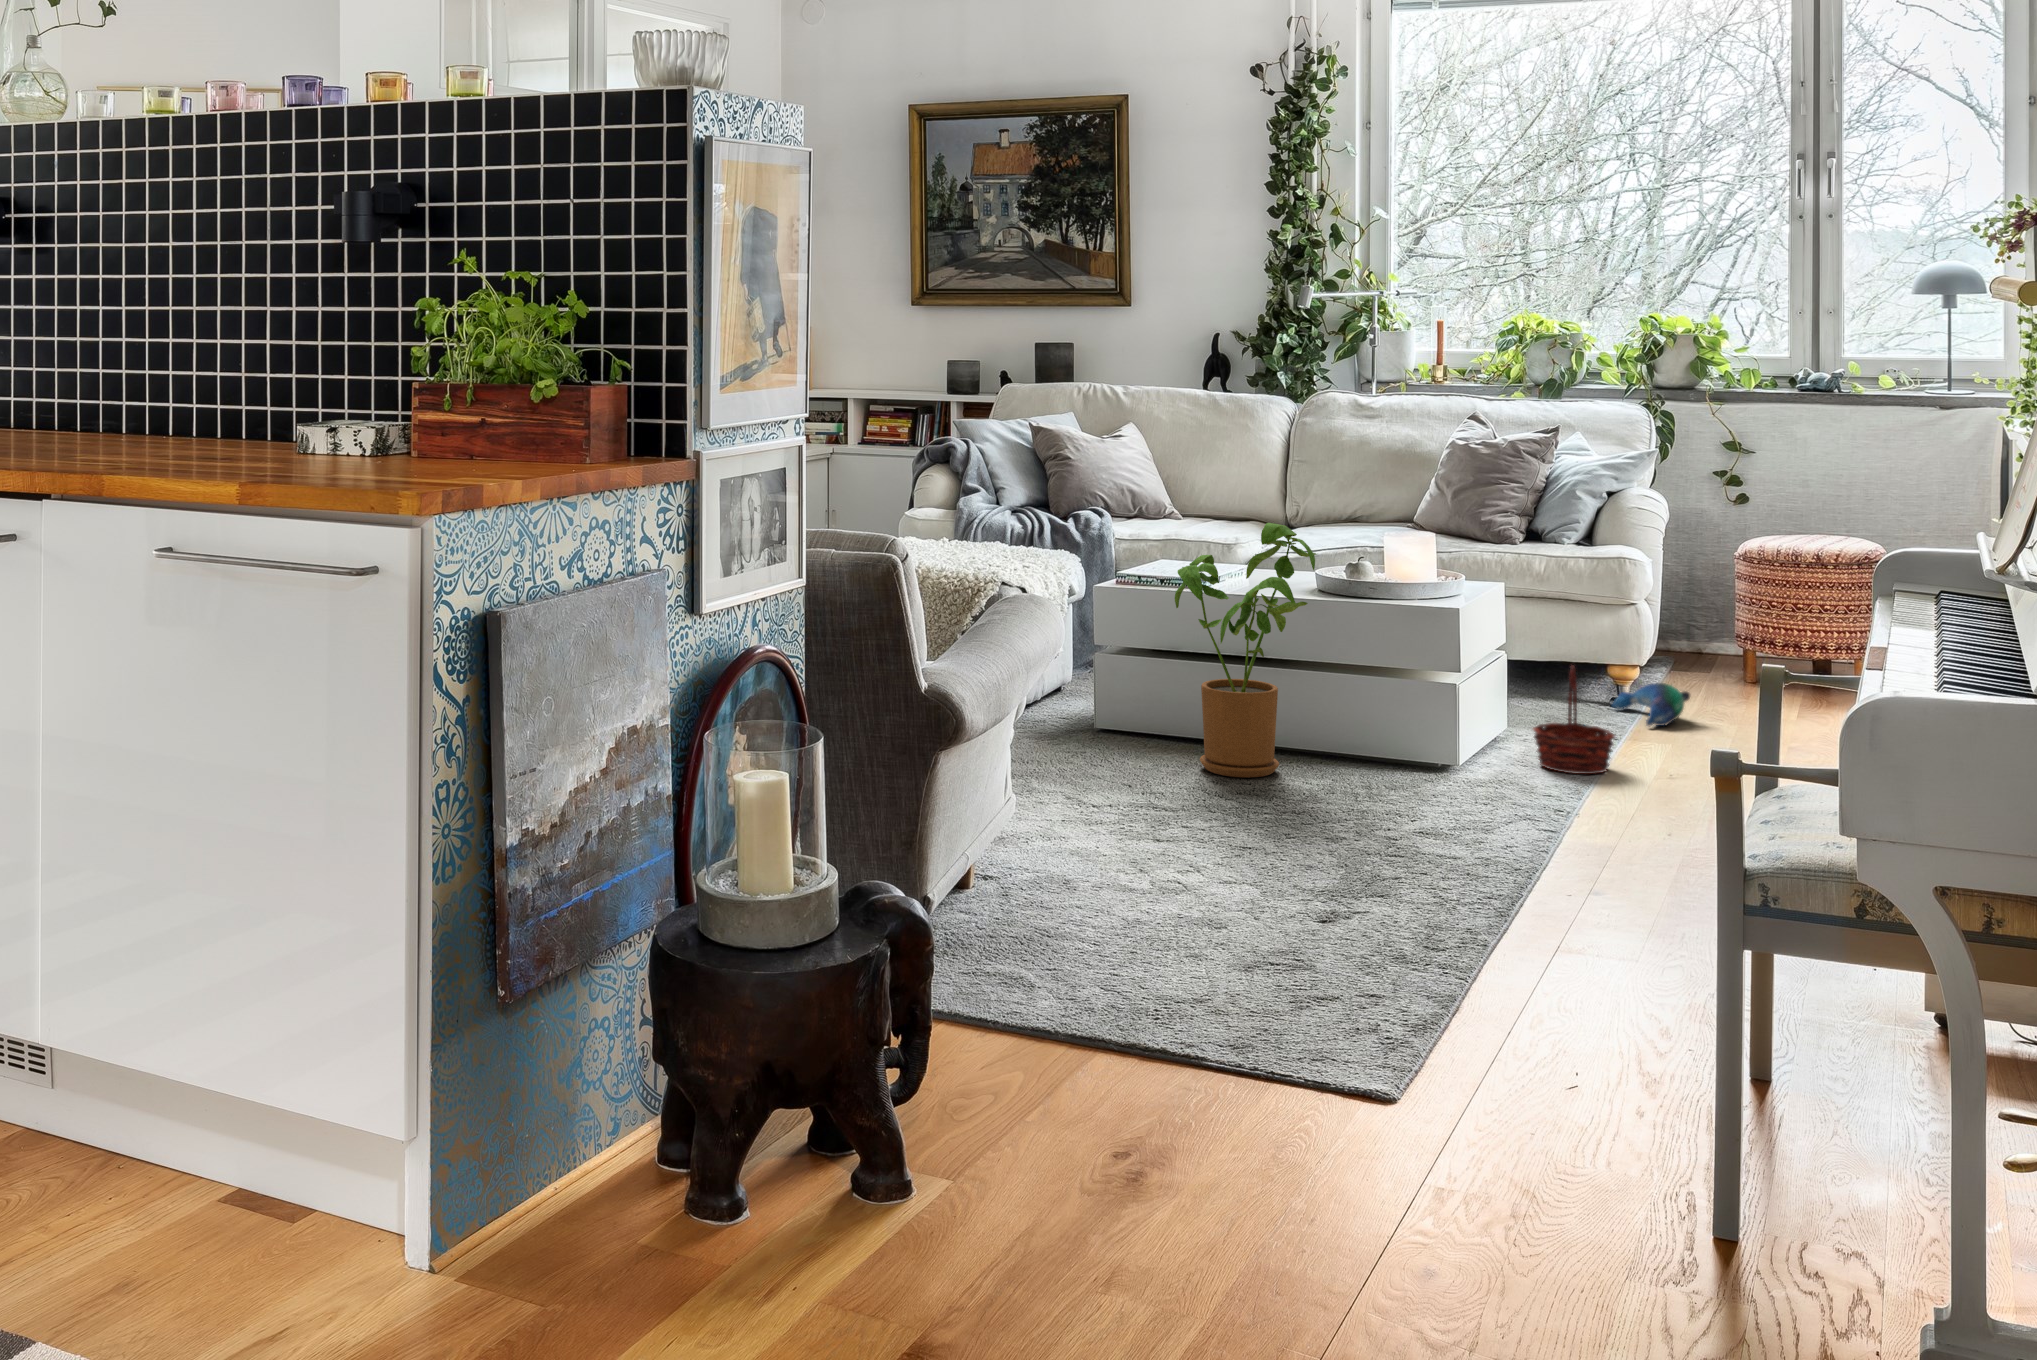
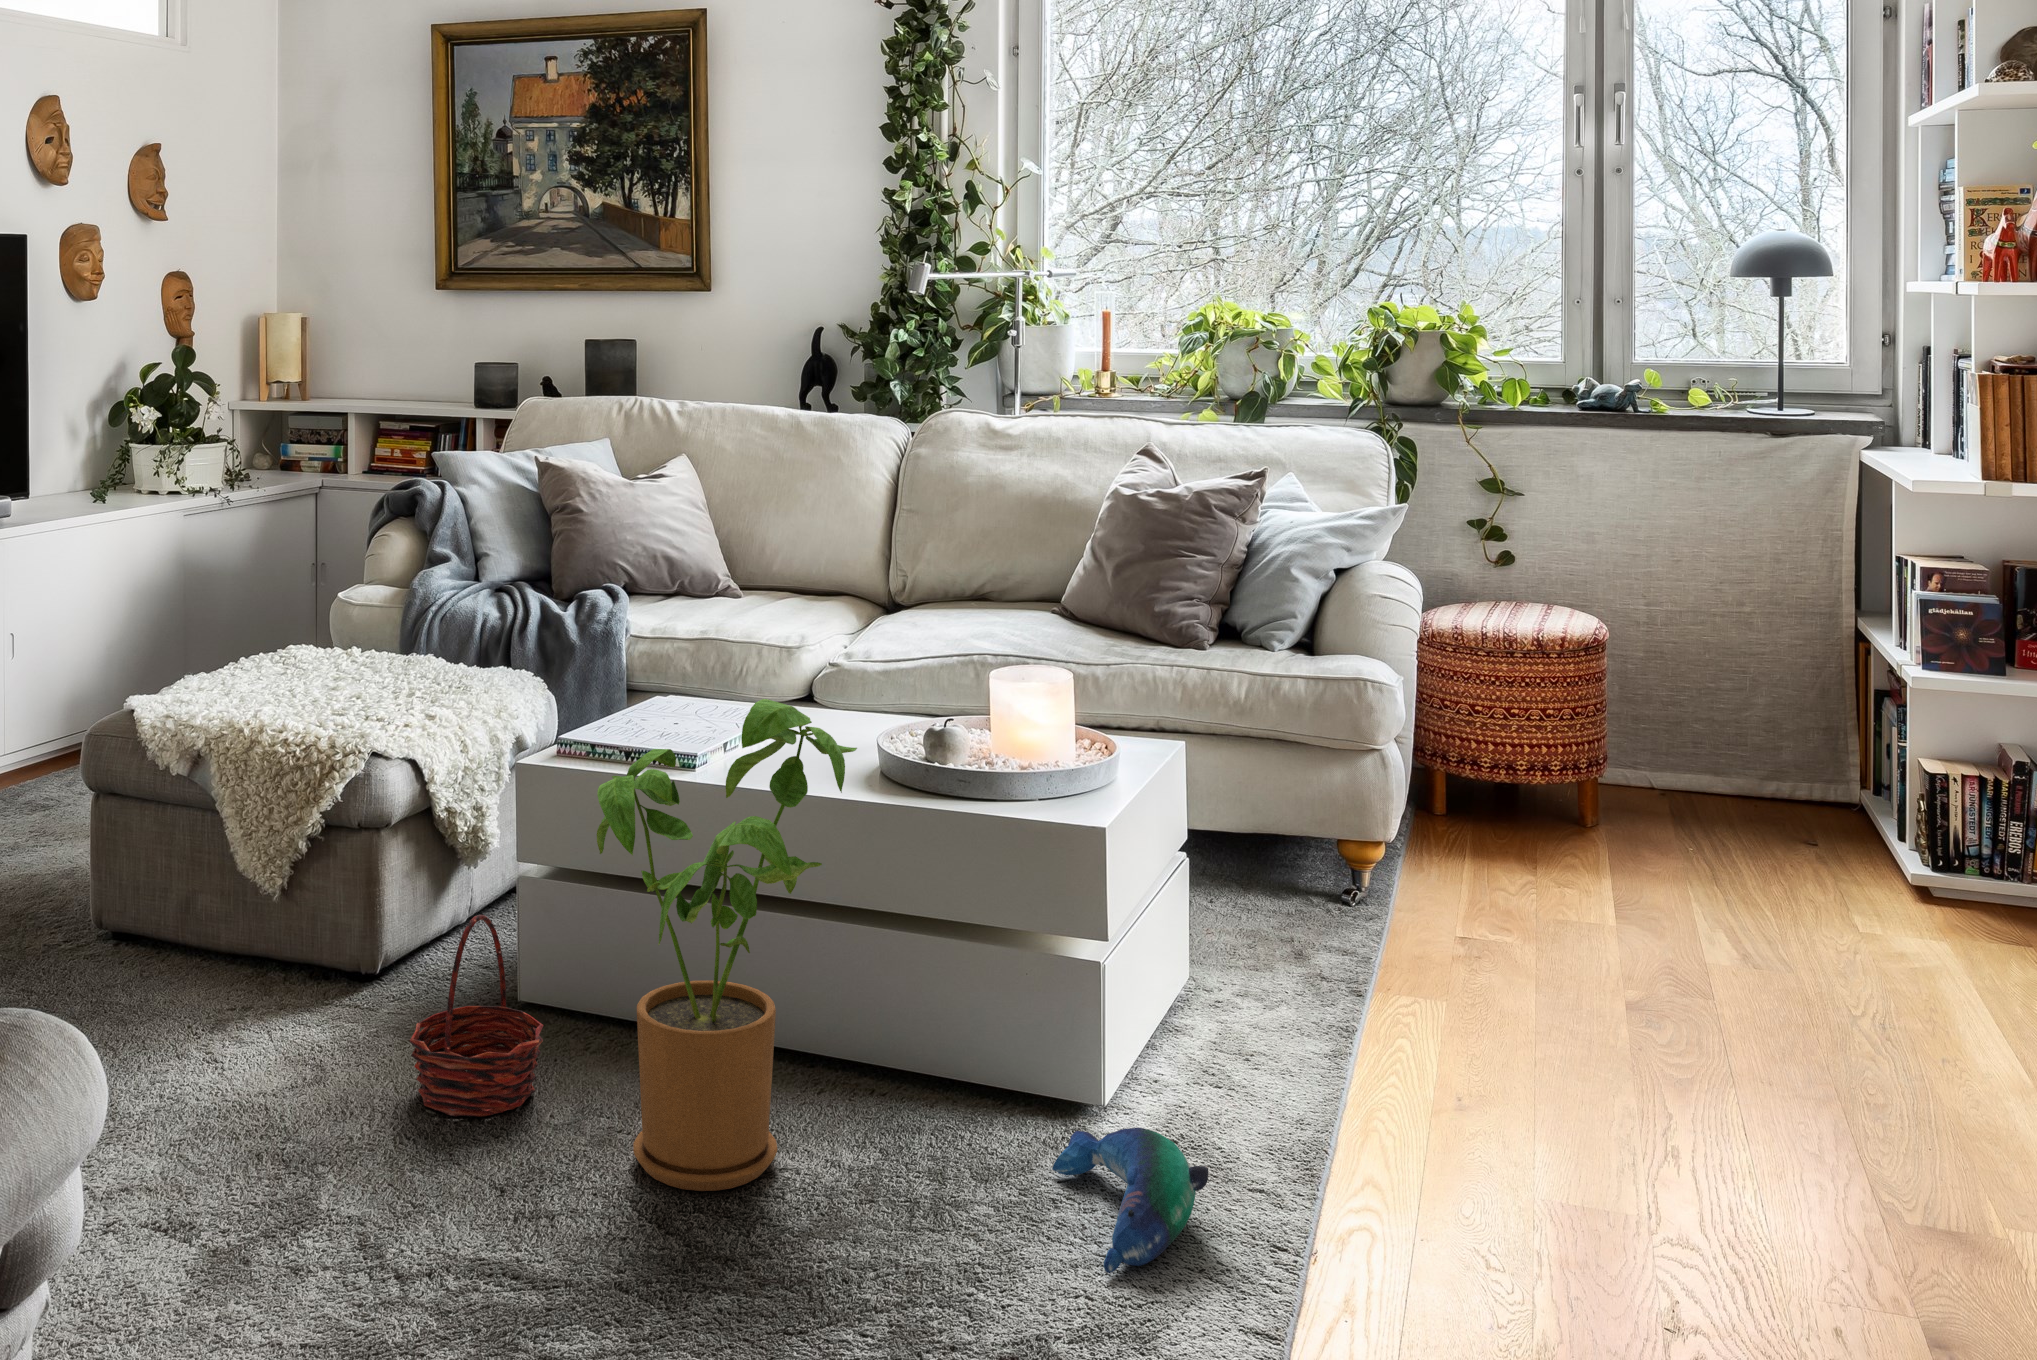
basket: present [1533,666,1614,774] -> present [409,915,543,1117]
plush toy: present [1612,683,1690,726] -> present [1052,1127,1208,1273]

